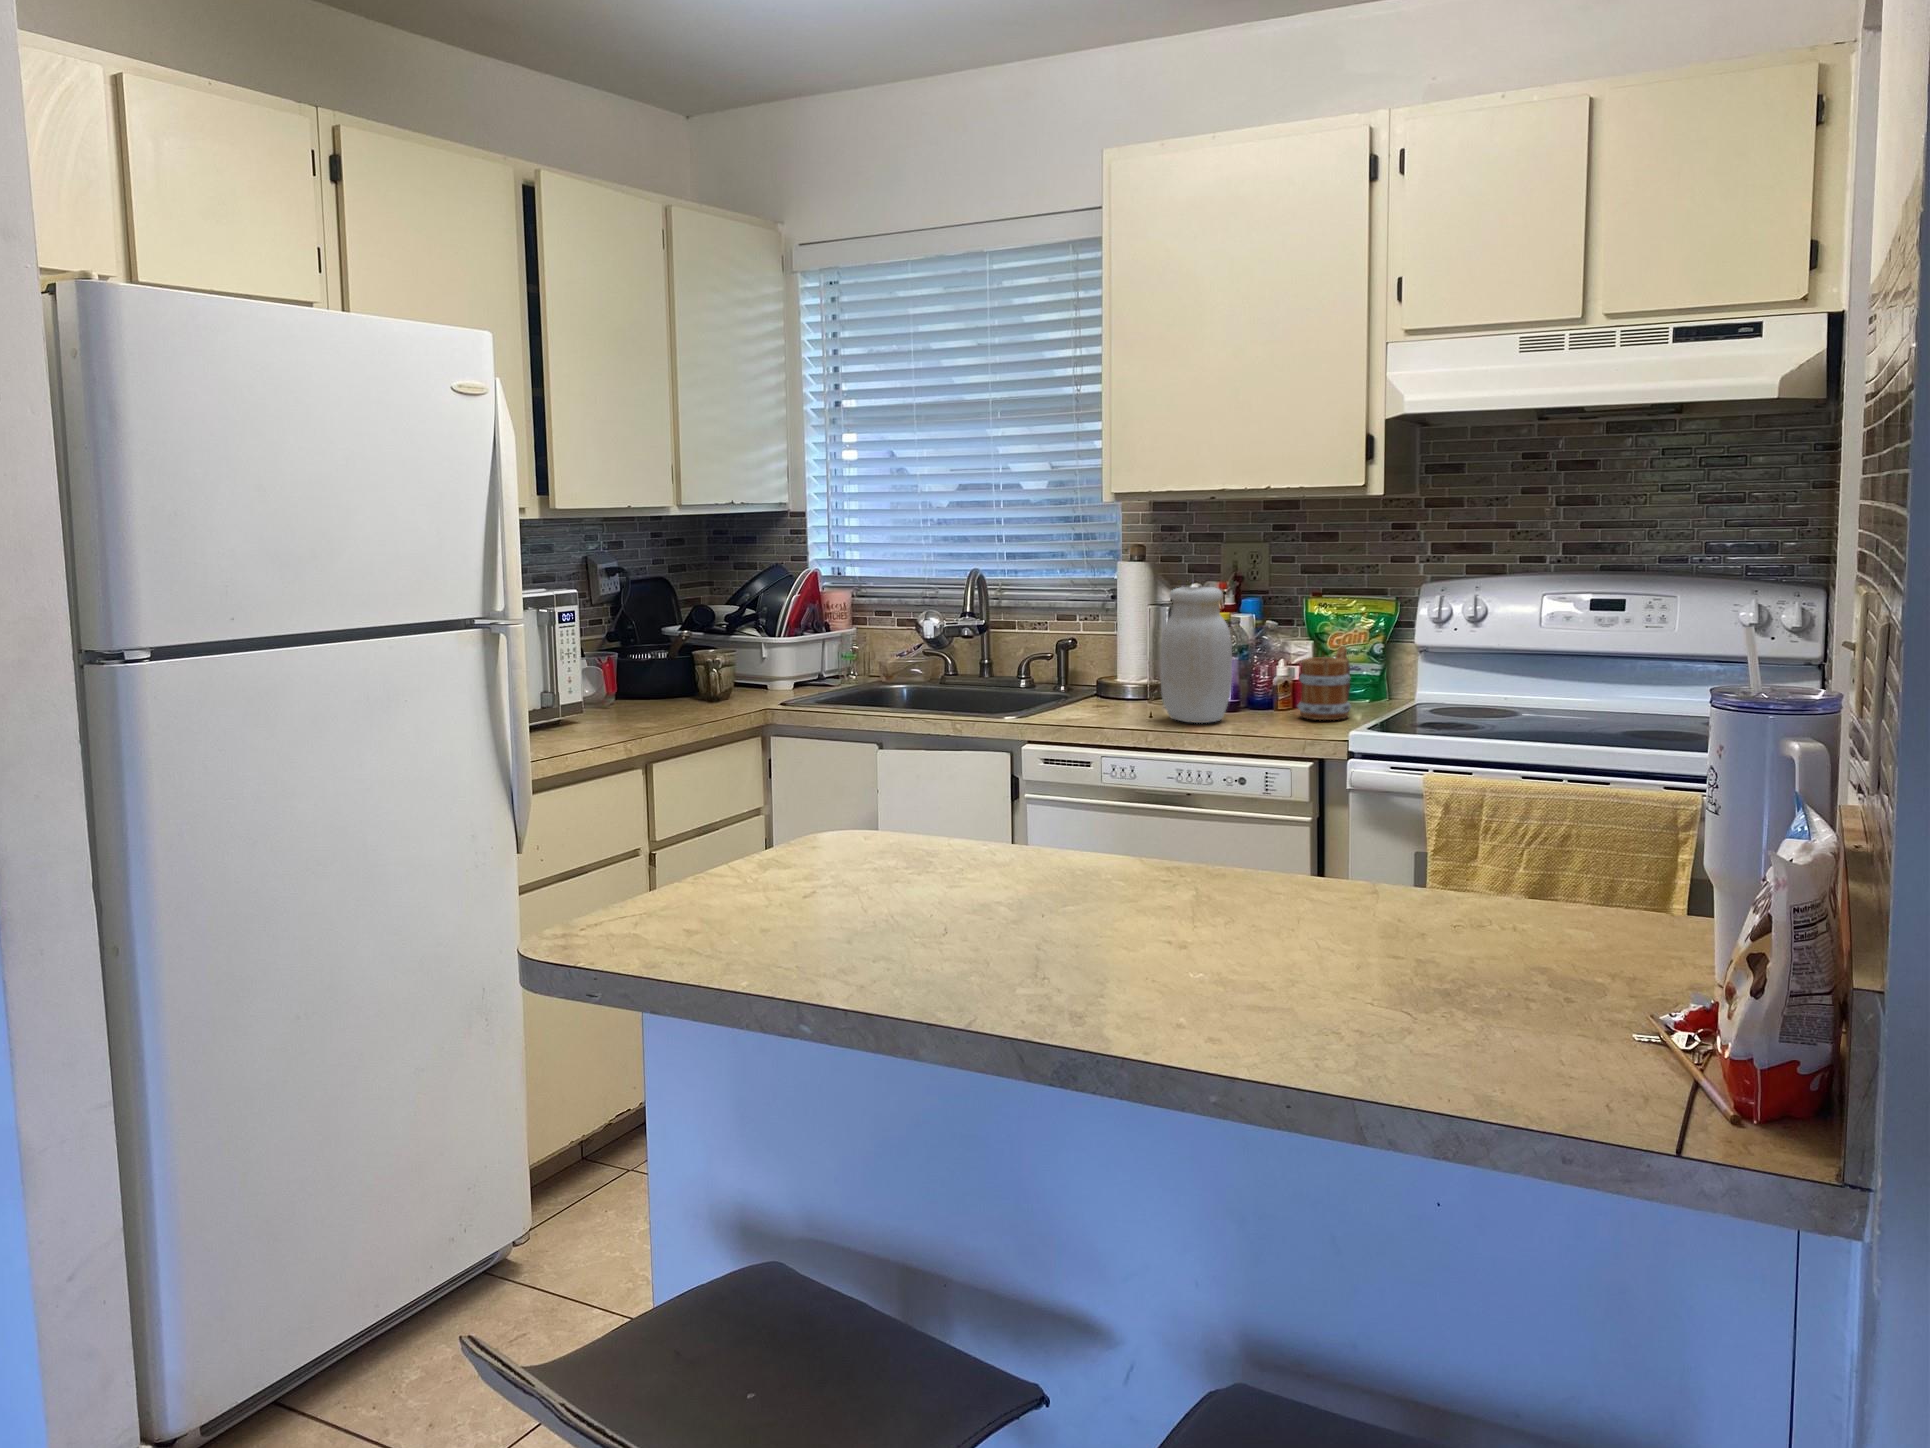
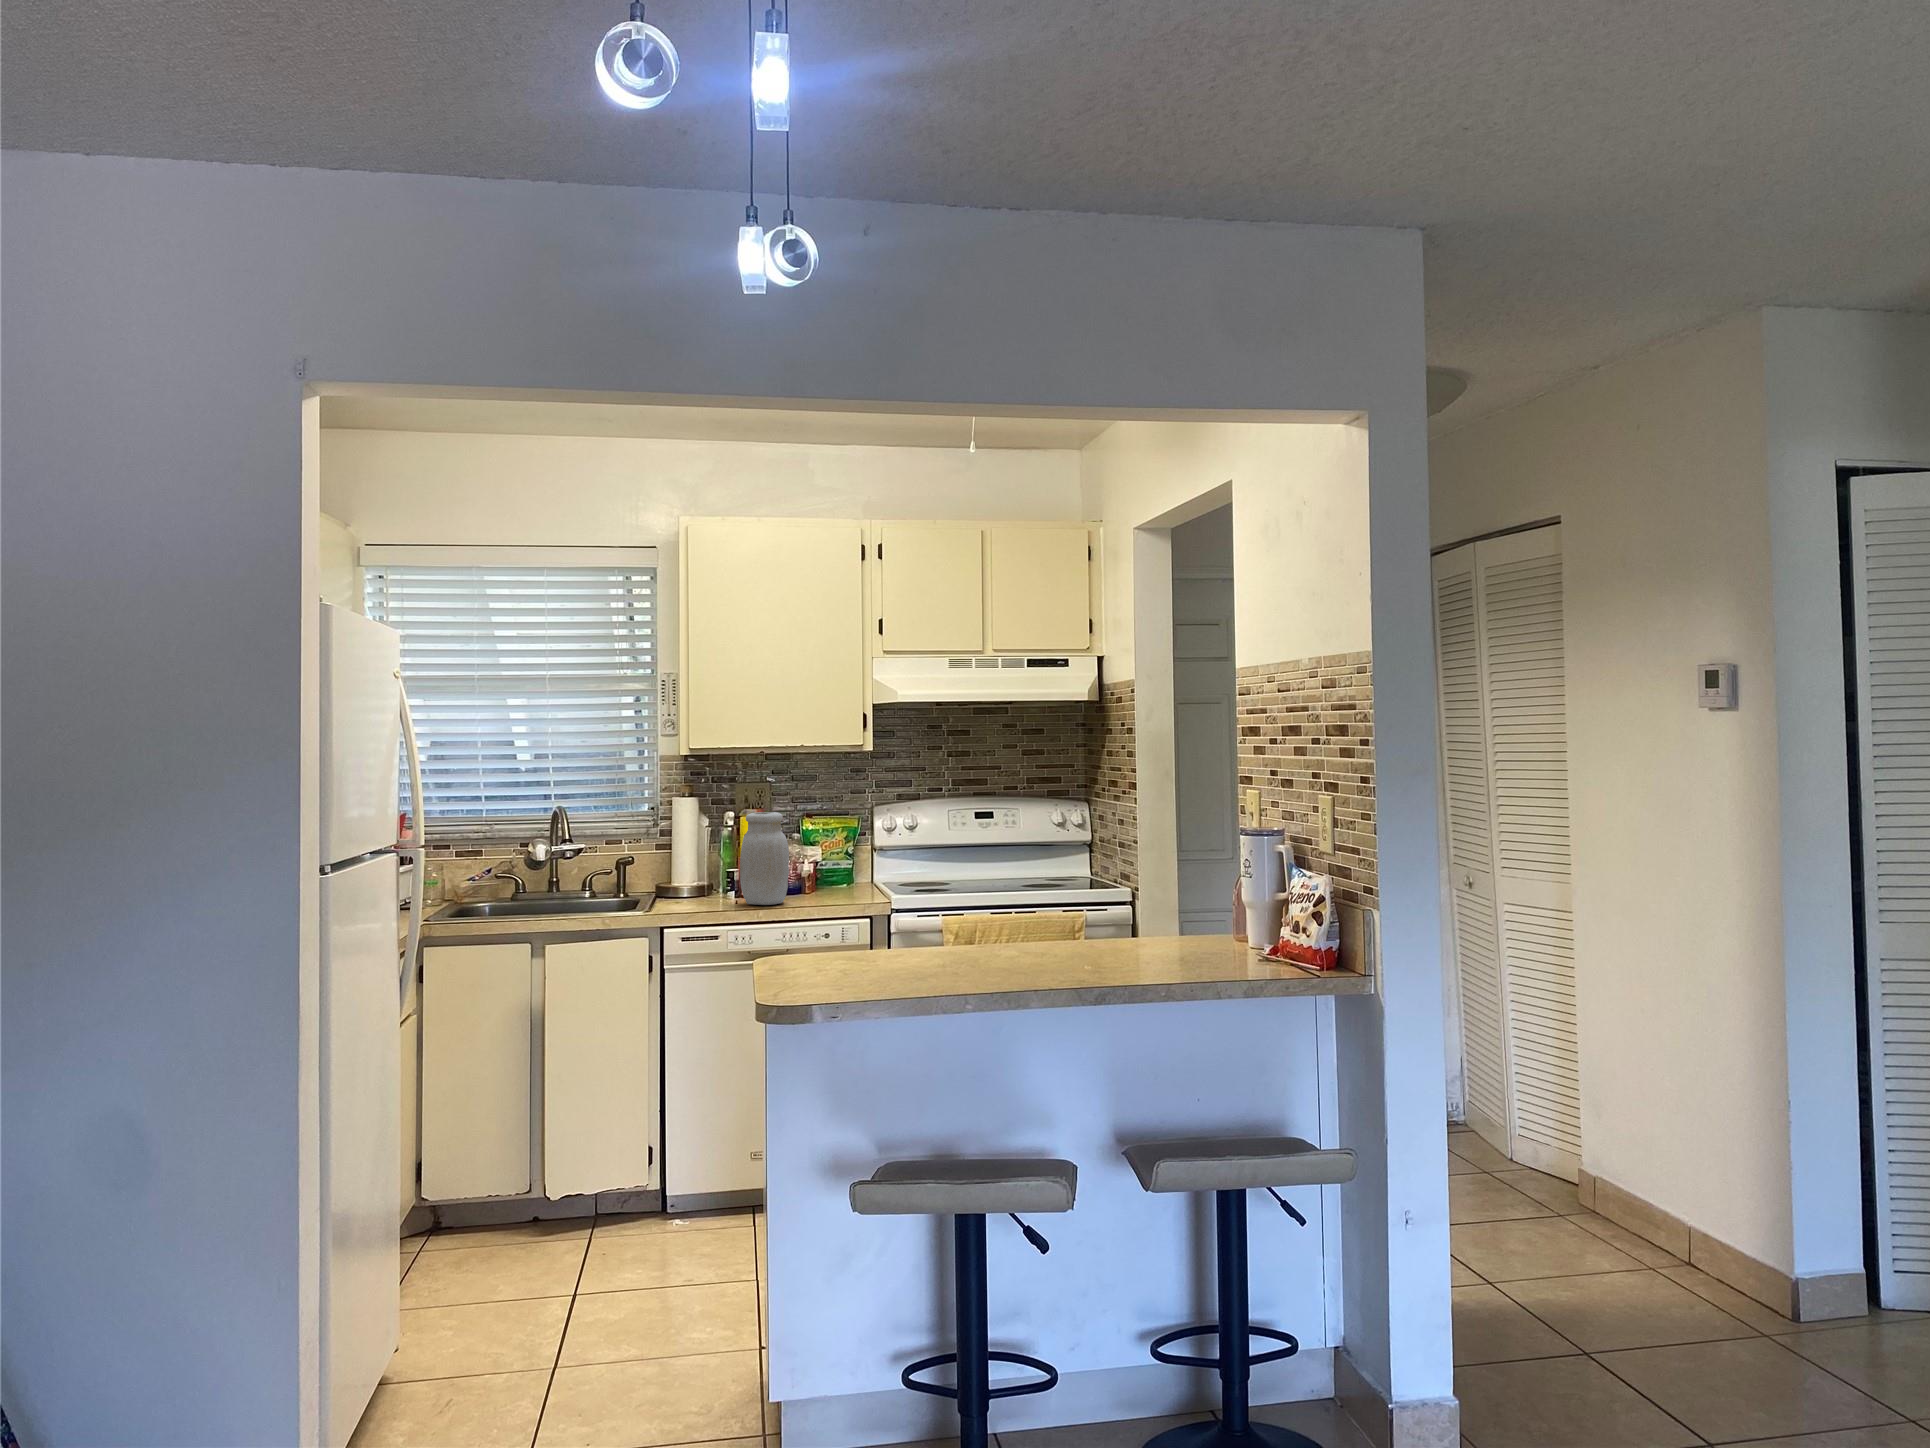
mug: present [1298,646,1351,720] -> none [826,848,858,896]

